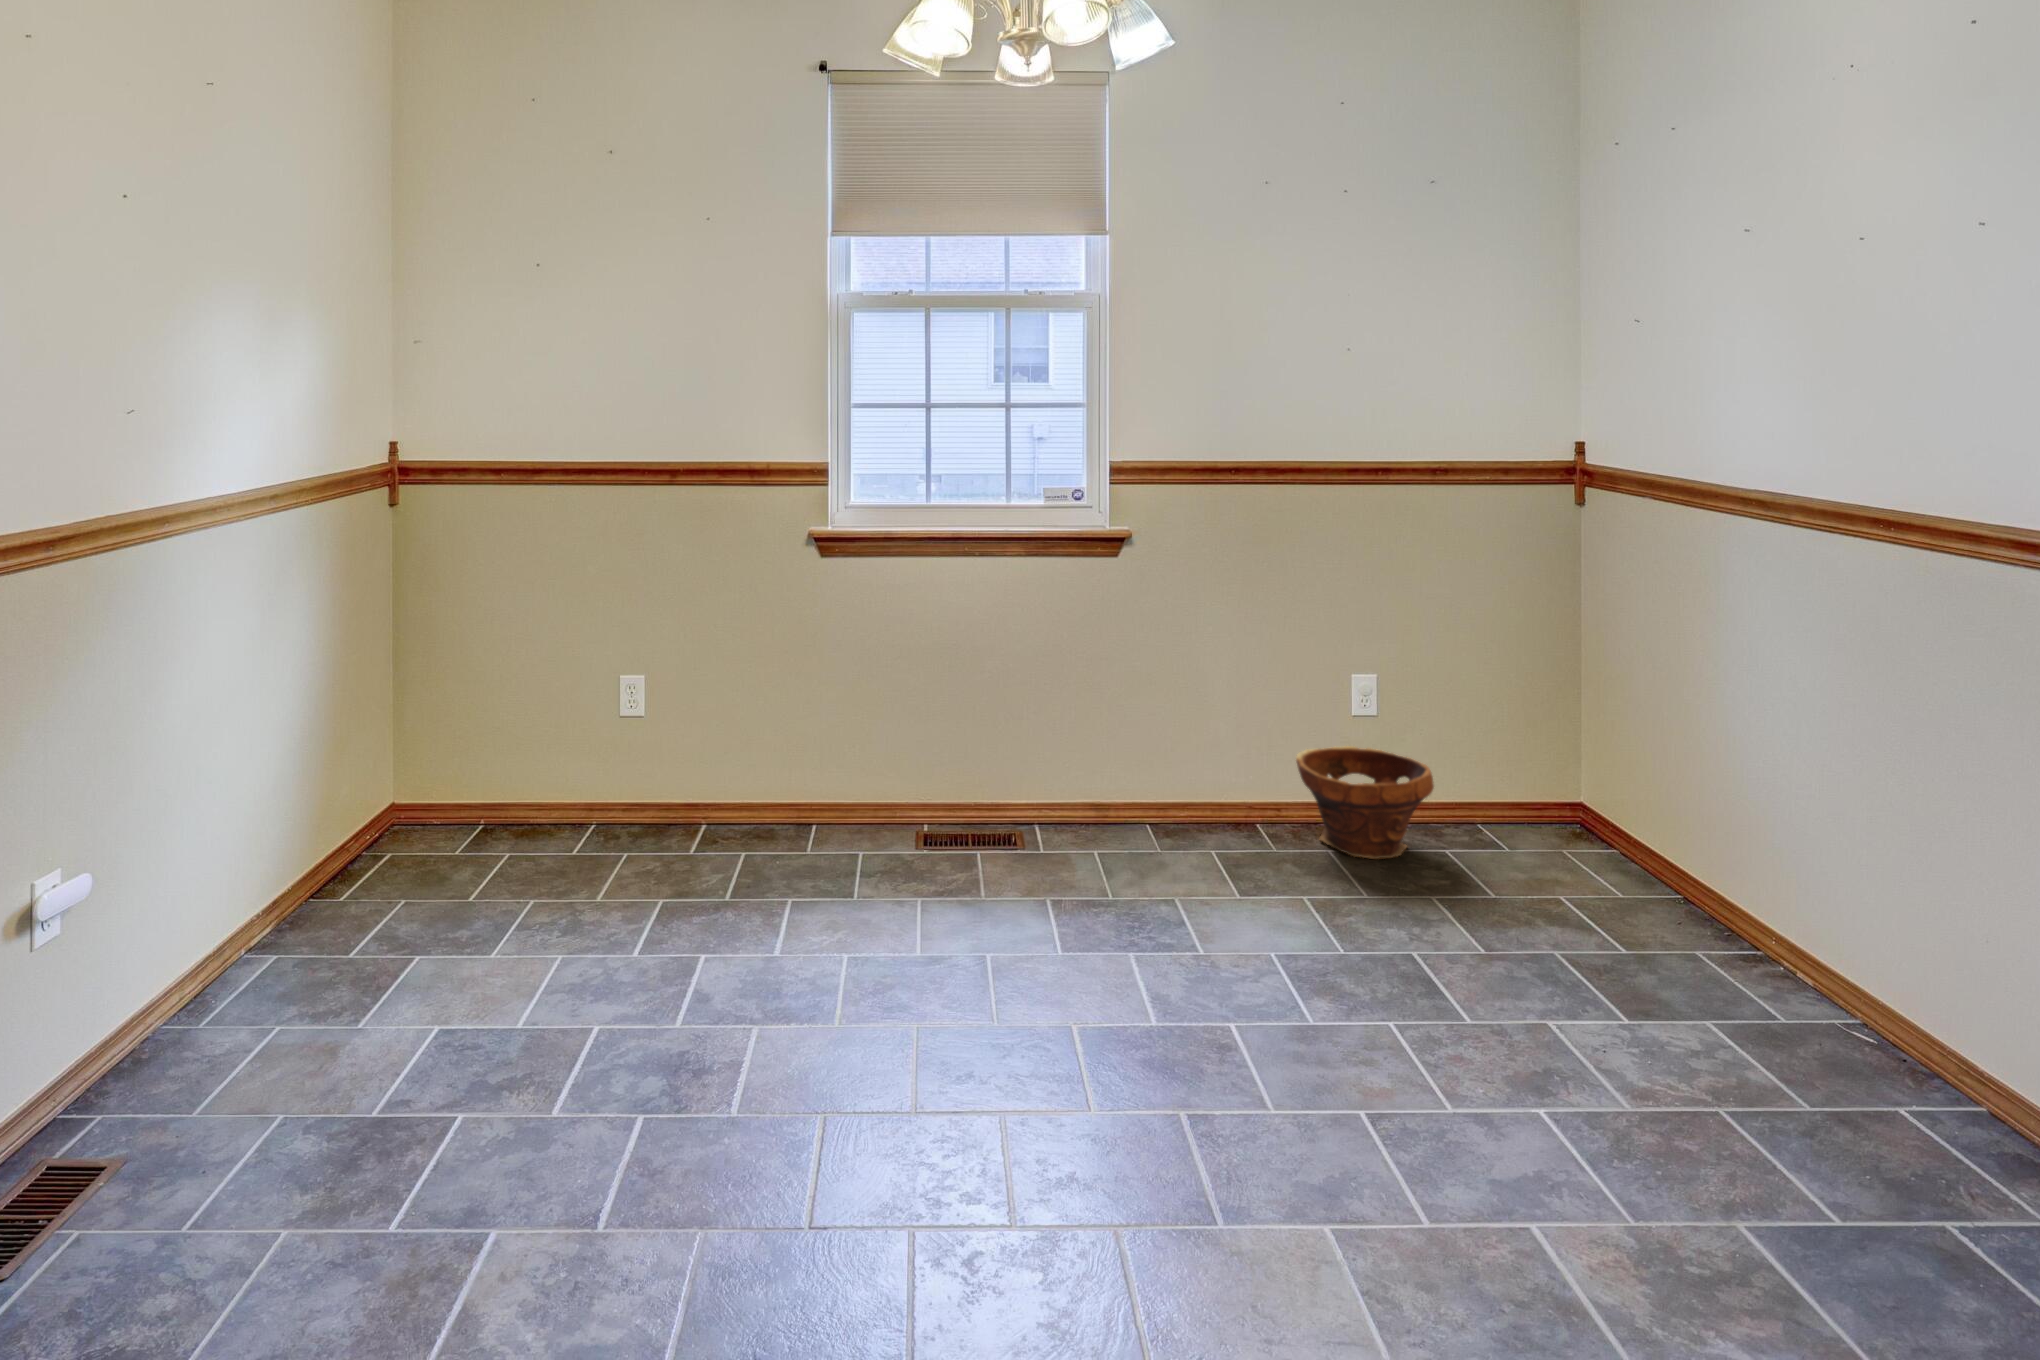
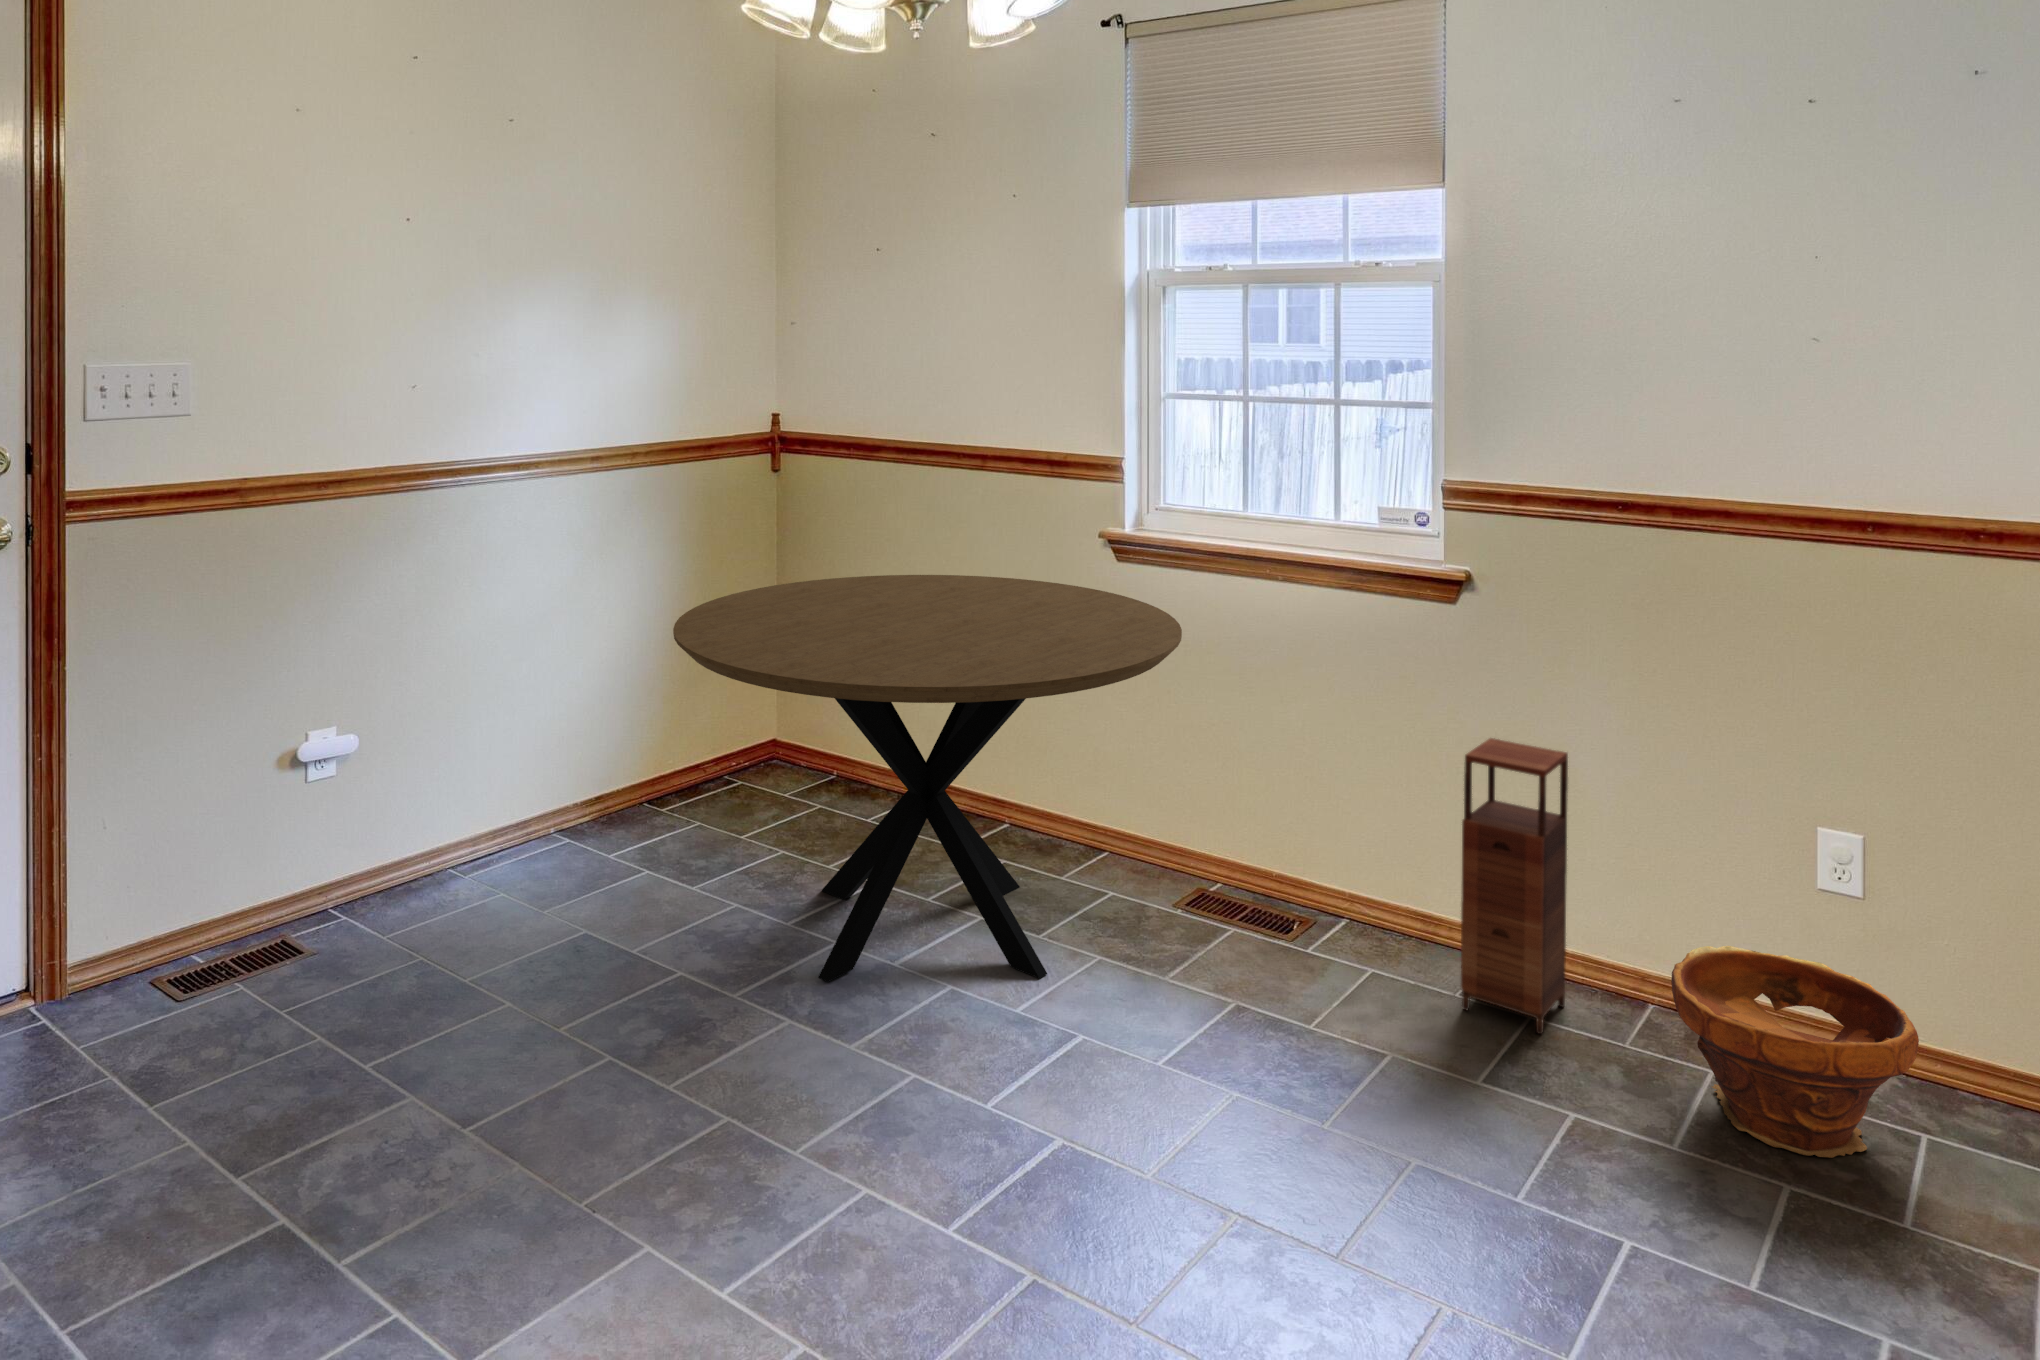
dining table: none [515,580,994,973] -> present [673,575,1182,982]
storage cabinet: none [1151,644,1216,843] -> present [1461,738,1568,1034]

